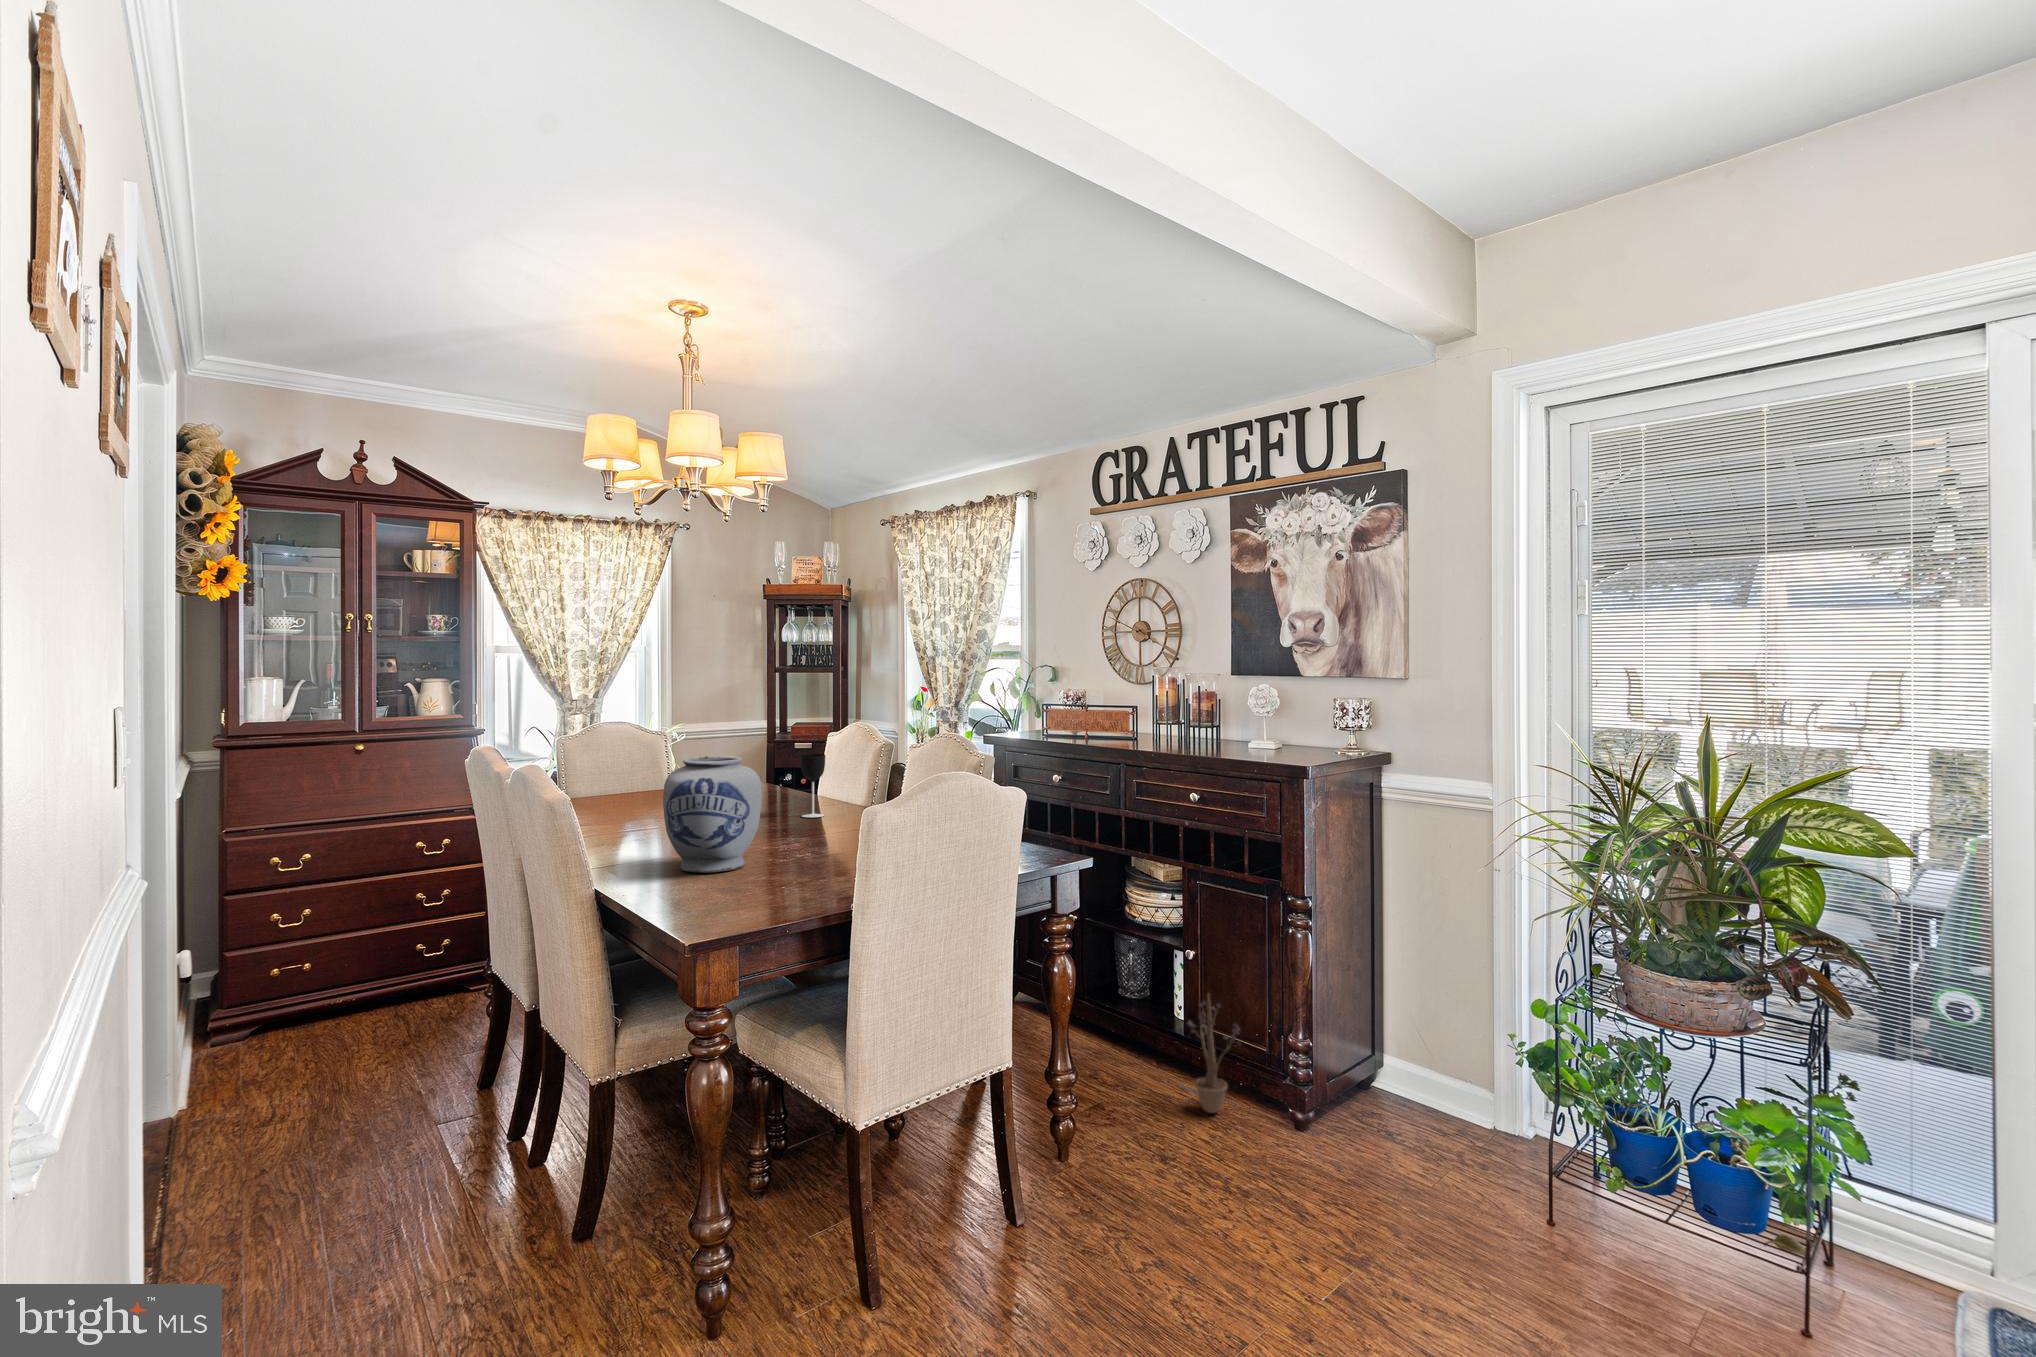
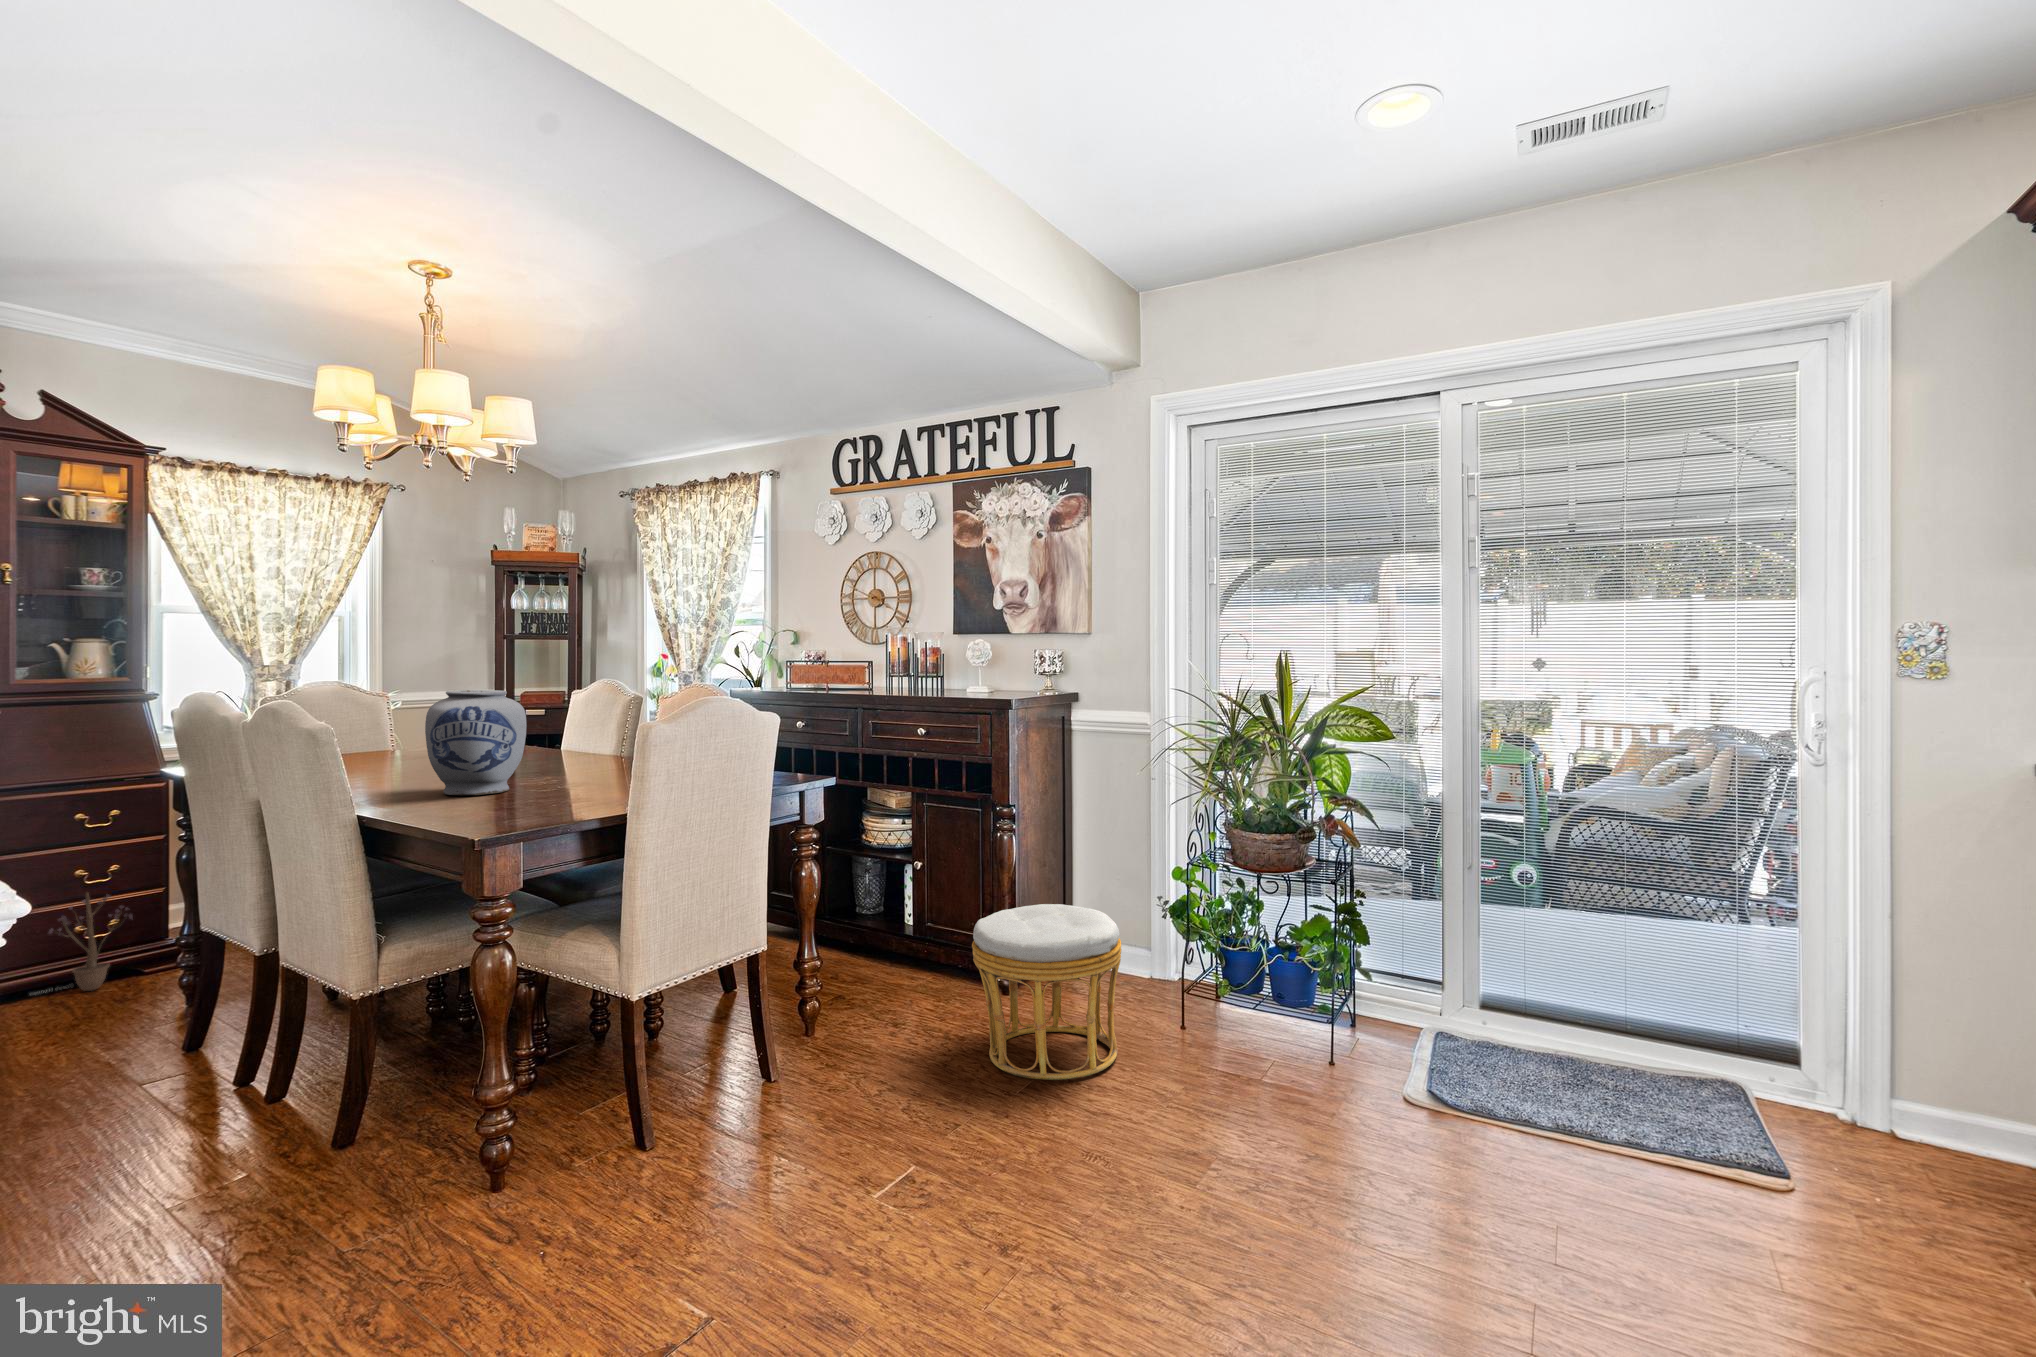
wine glass: present [801,754,825,817] -> none [552,701,577,760]
decorative plant: present [1180,994,1241,1113] -> present [41,893,133,993]
ottoman: none [1257,1030,1459,1281] -> present [972,904,1121,1080]

